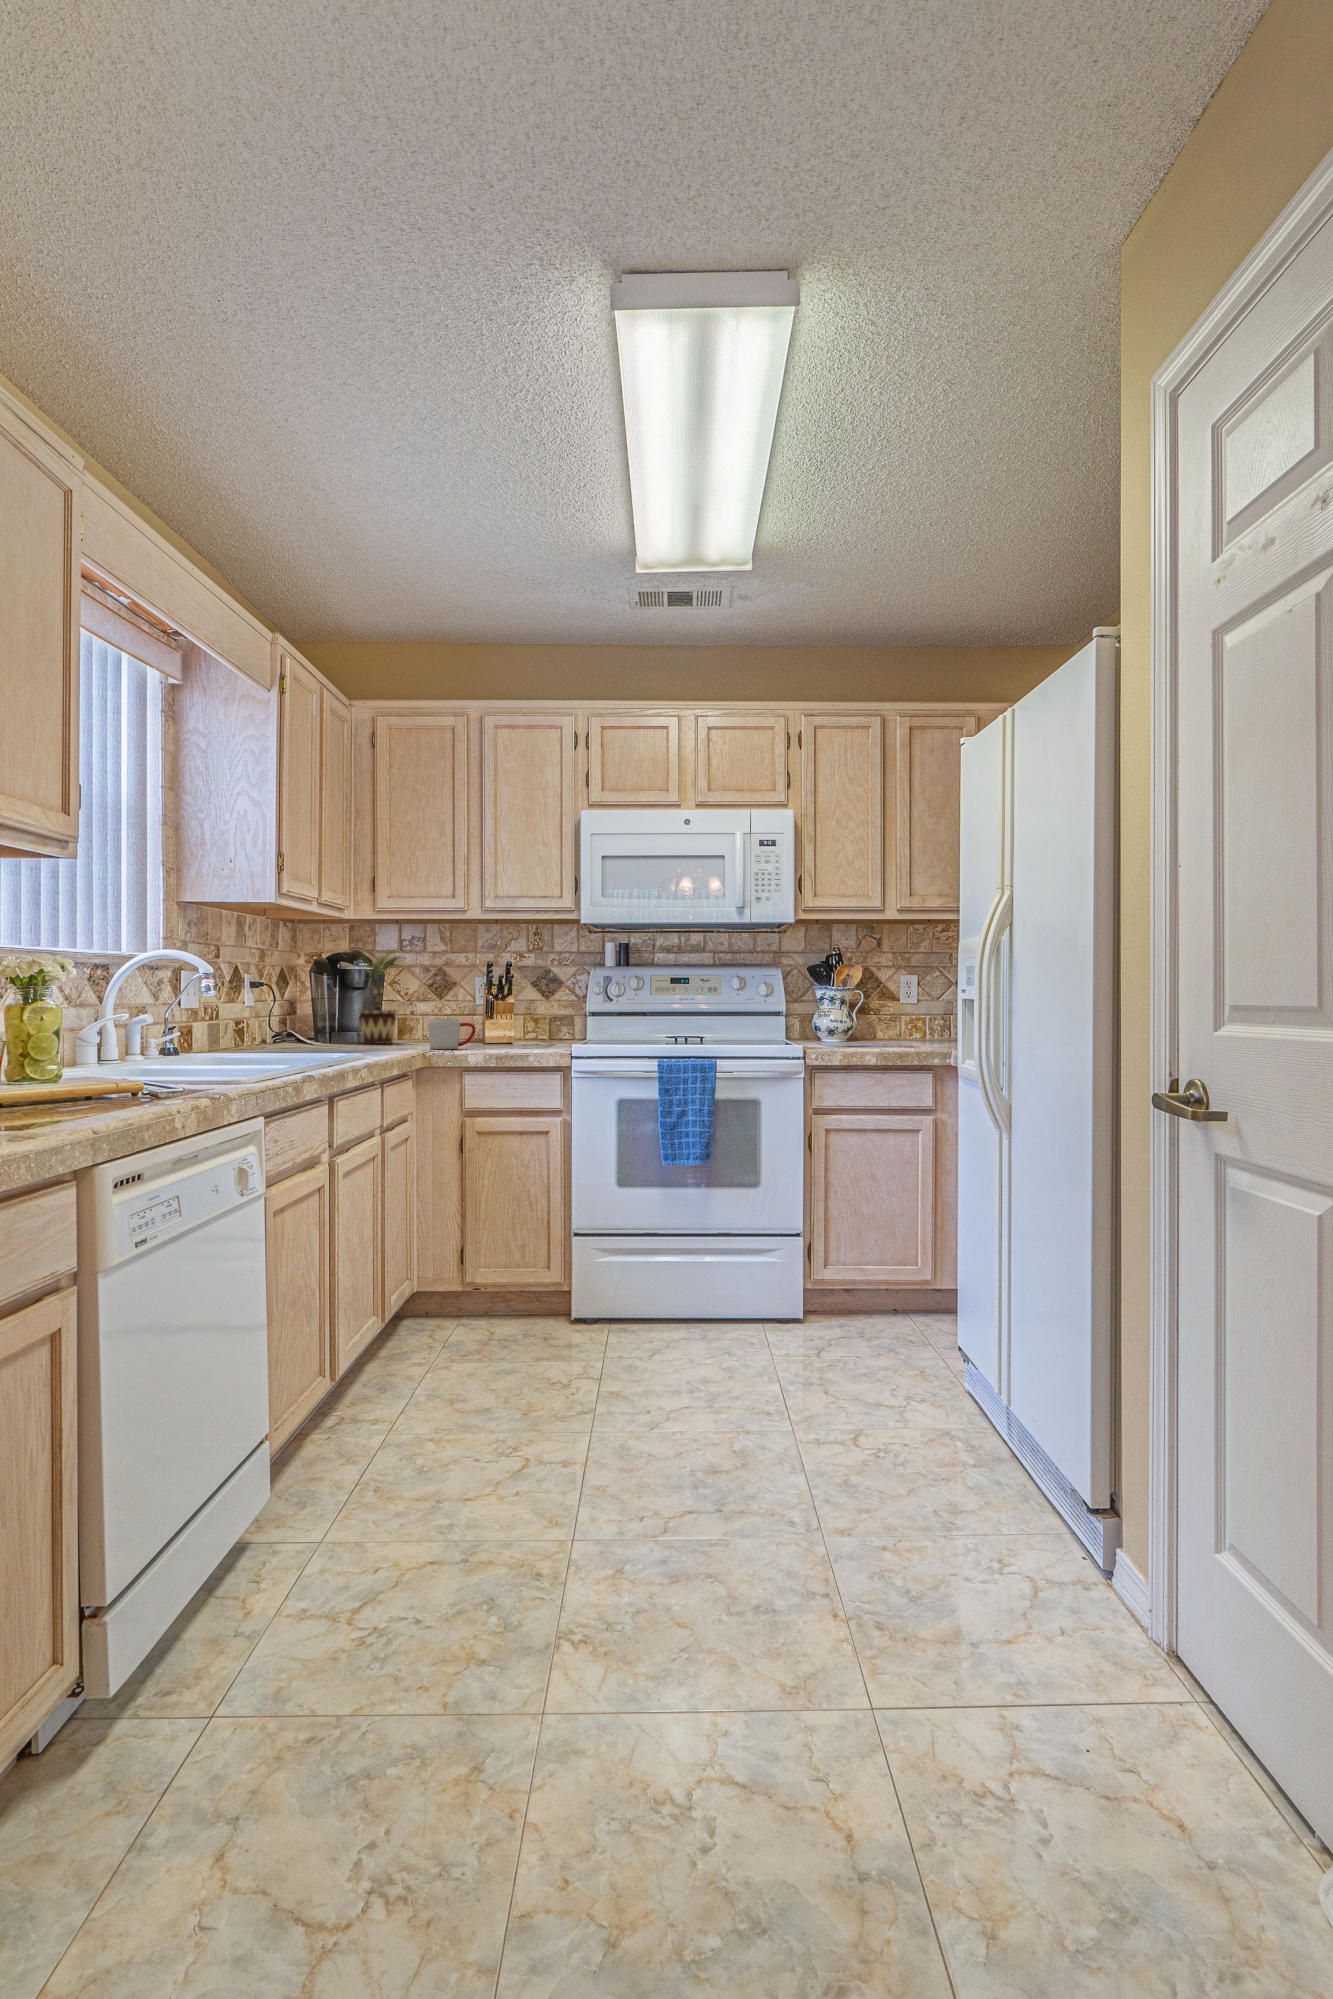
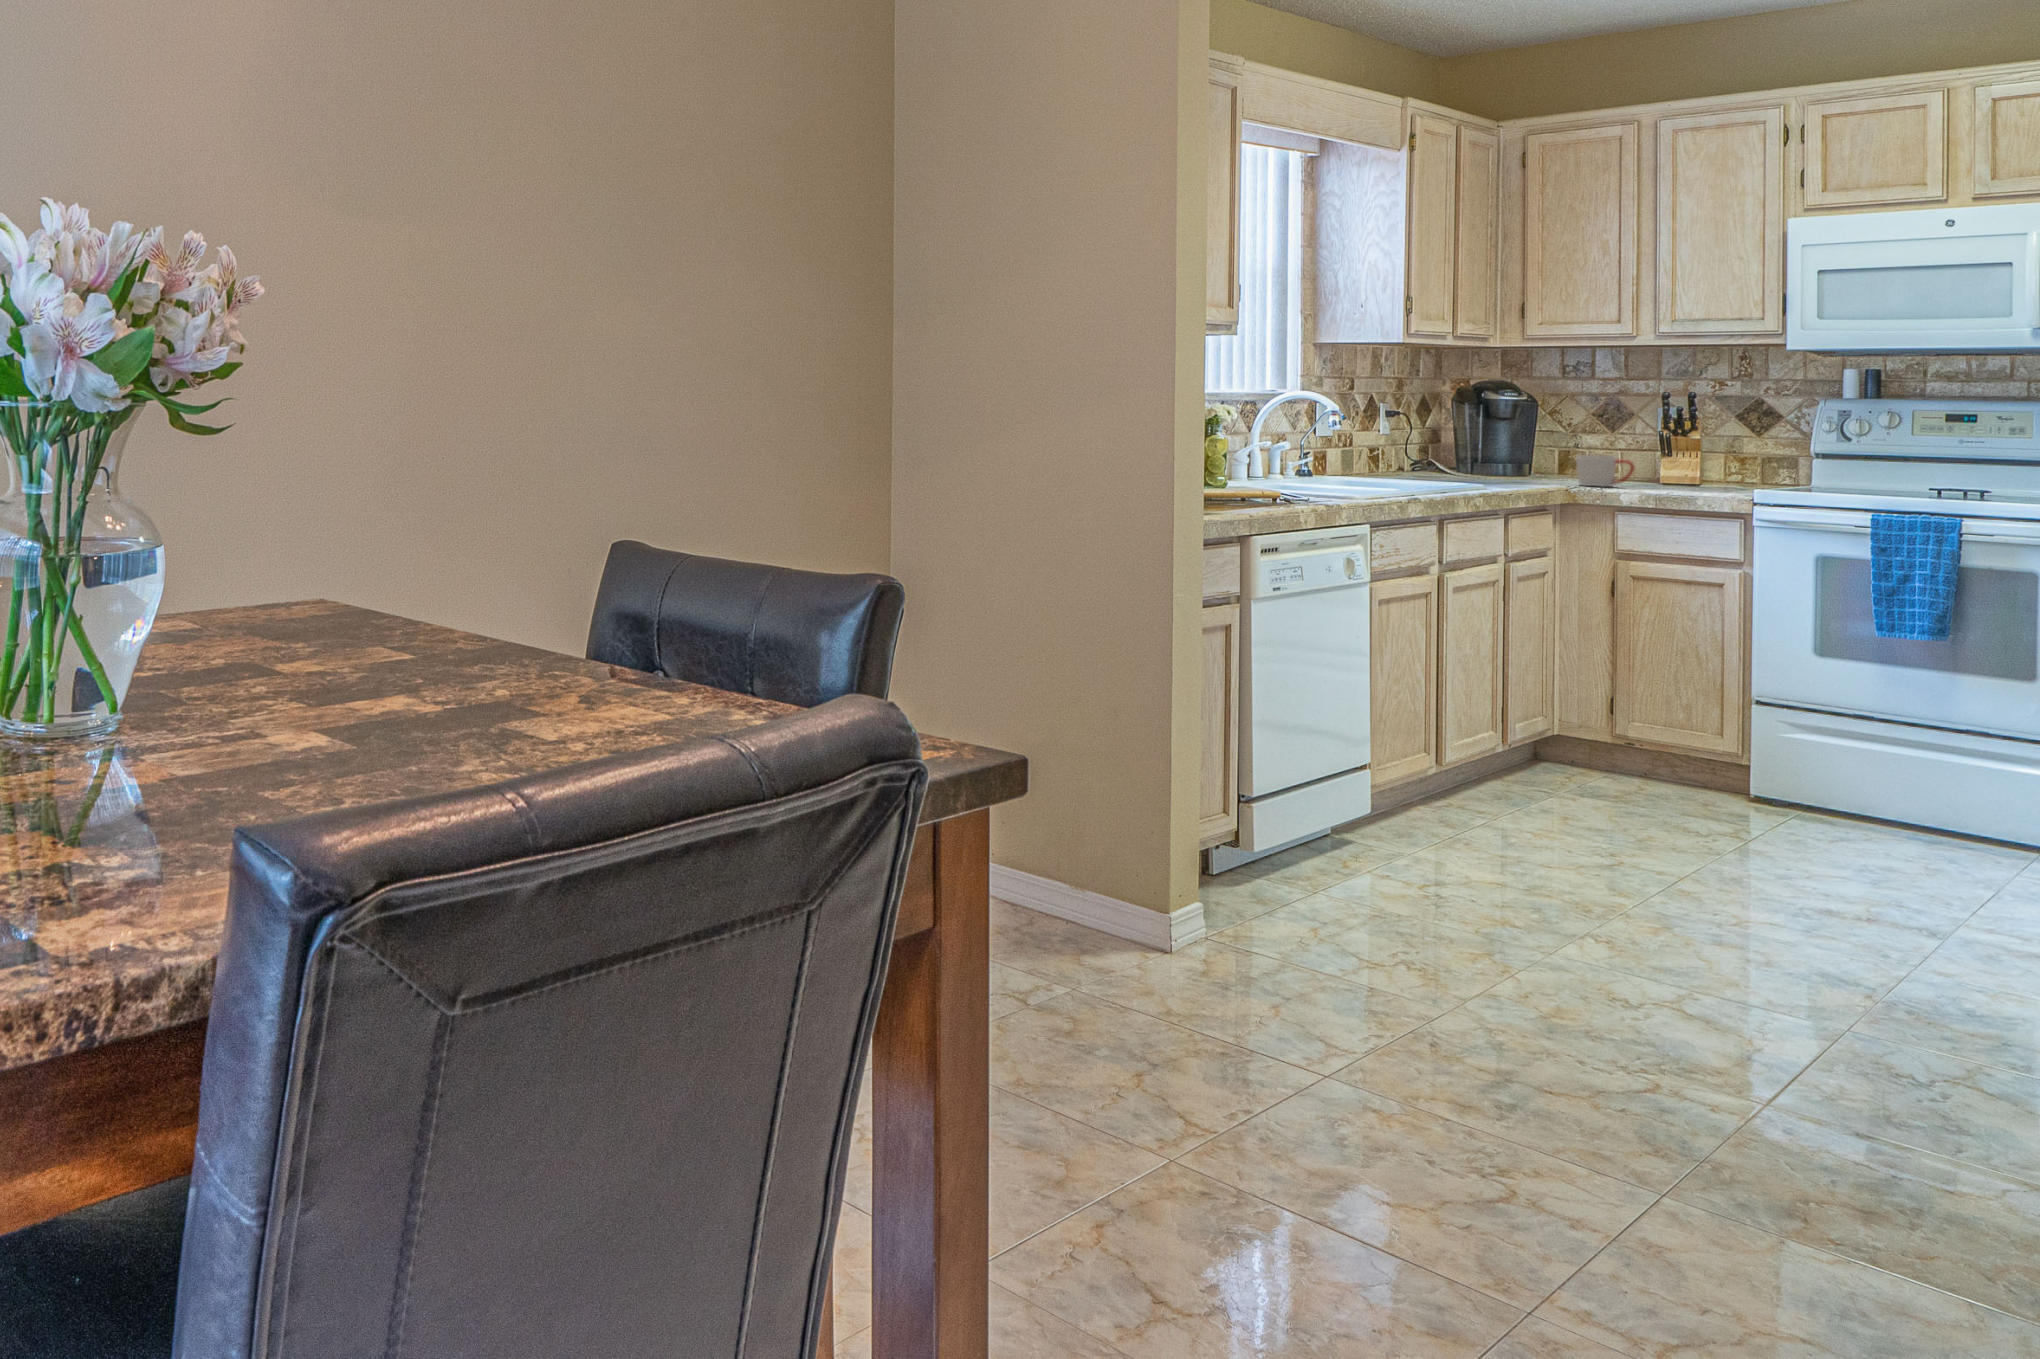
potted plant: present [344,947,403,1044] -> none [1483,376,1562,477]

